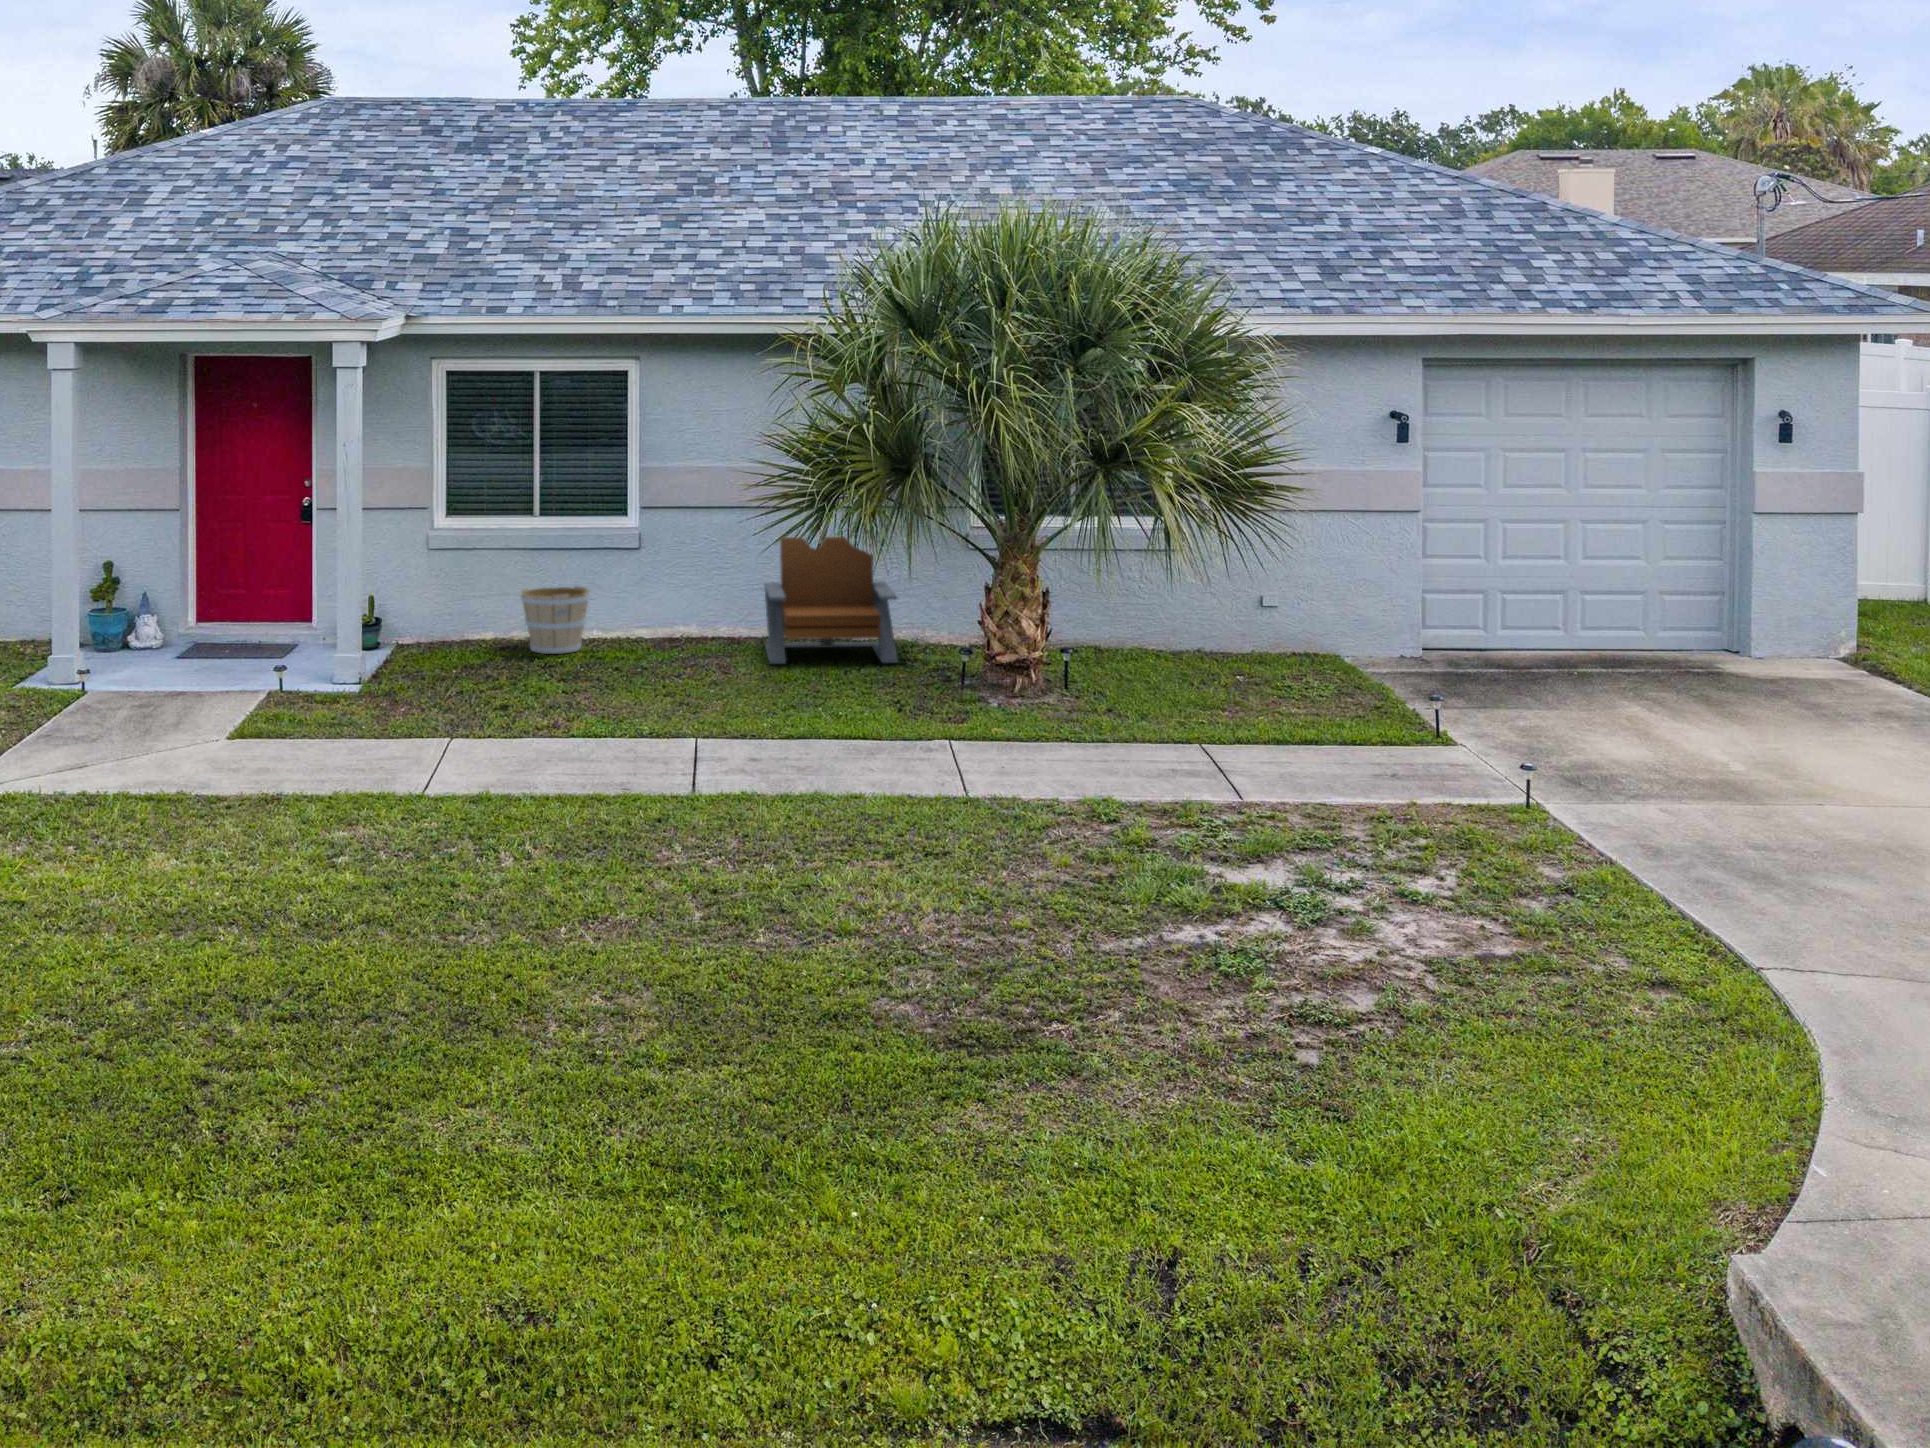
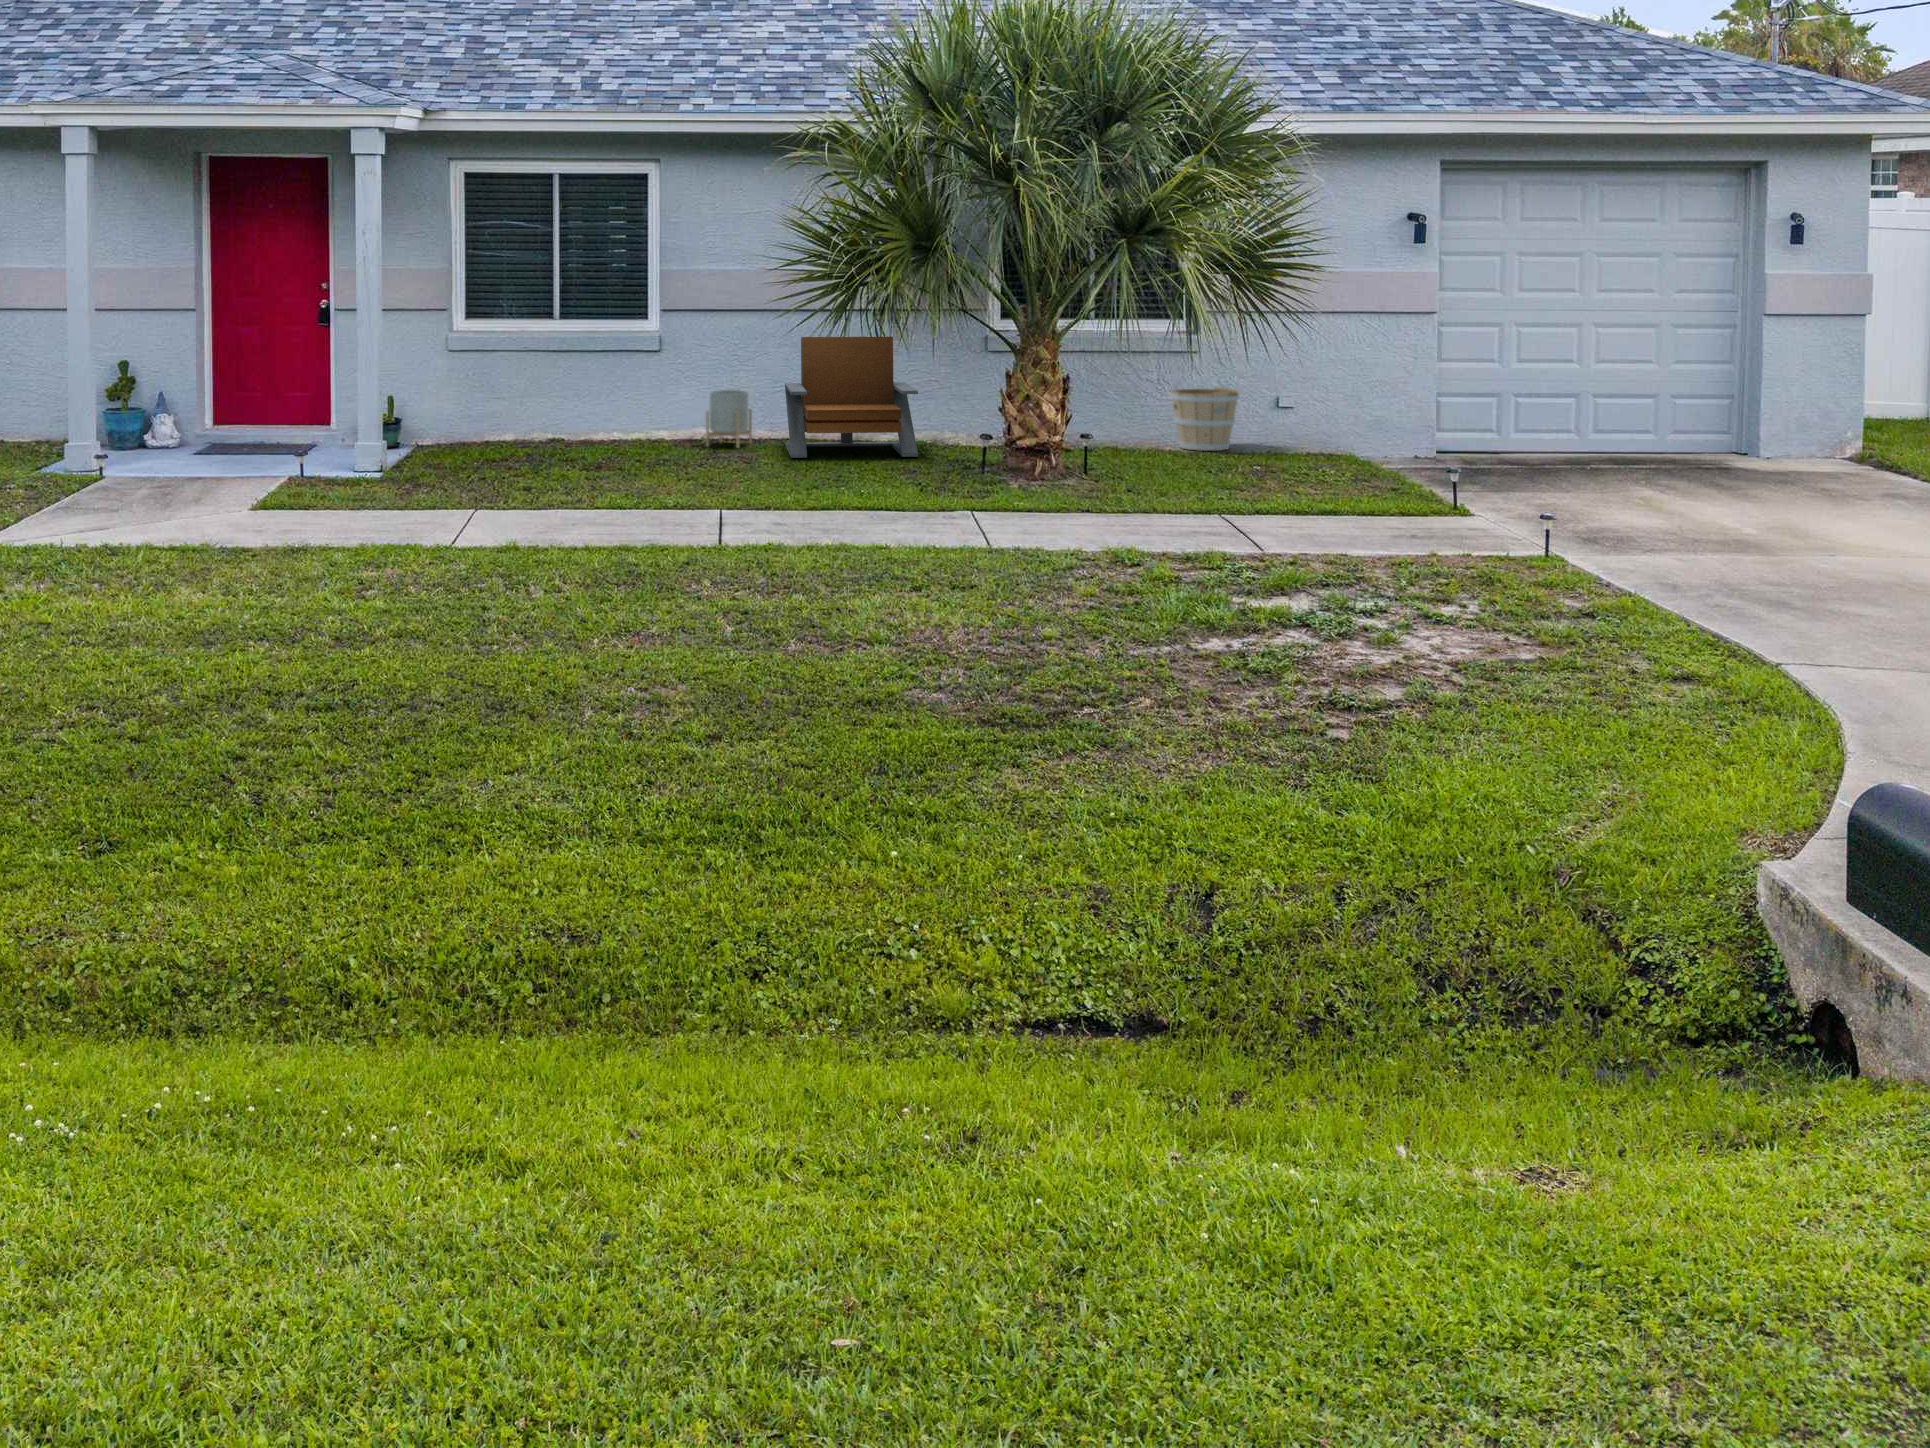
wooden bucket: present [521,586,591,654] -> present [1170,387,1239,451]
planter: none [685,589,731,650] -> present [706,390,752,448]

